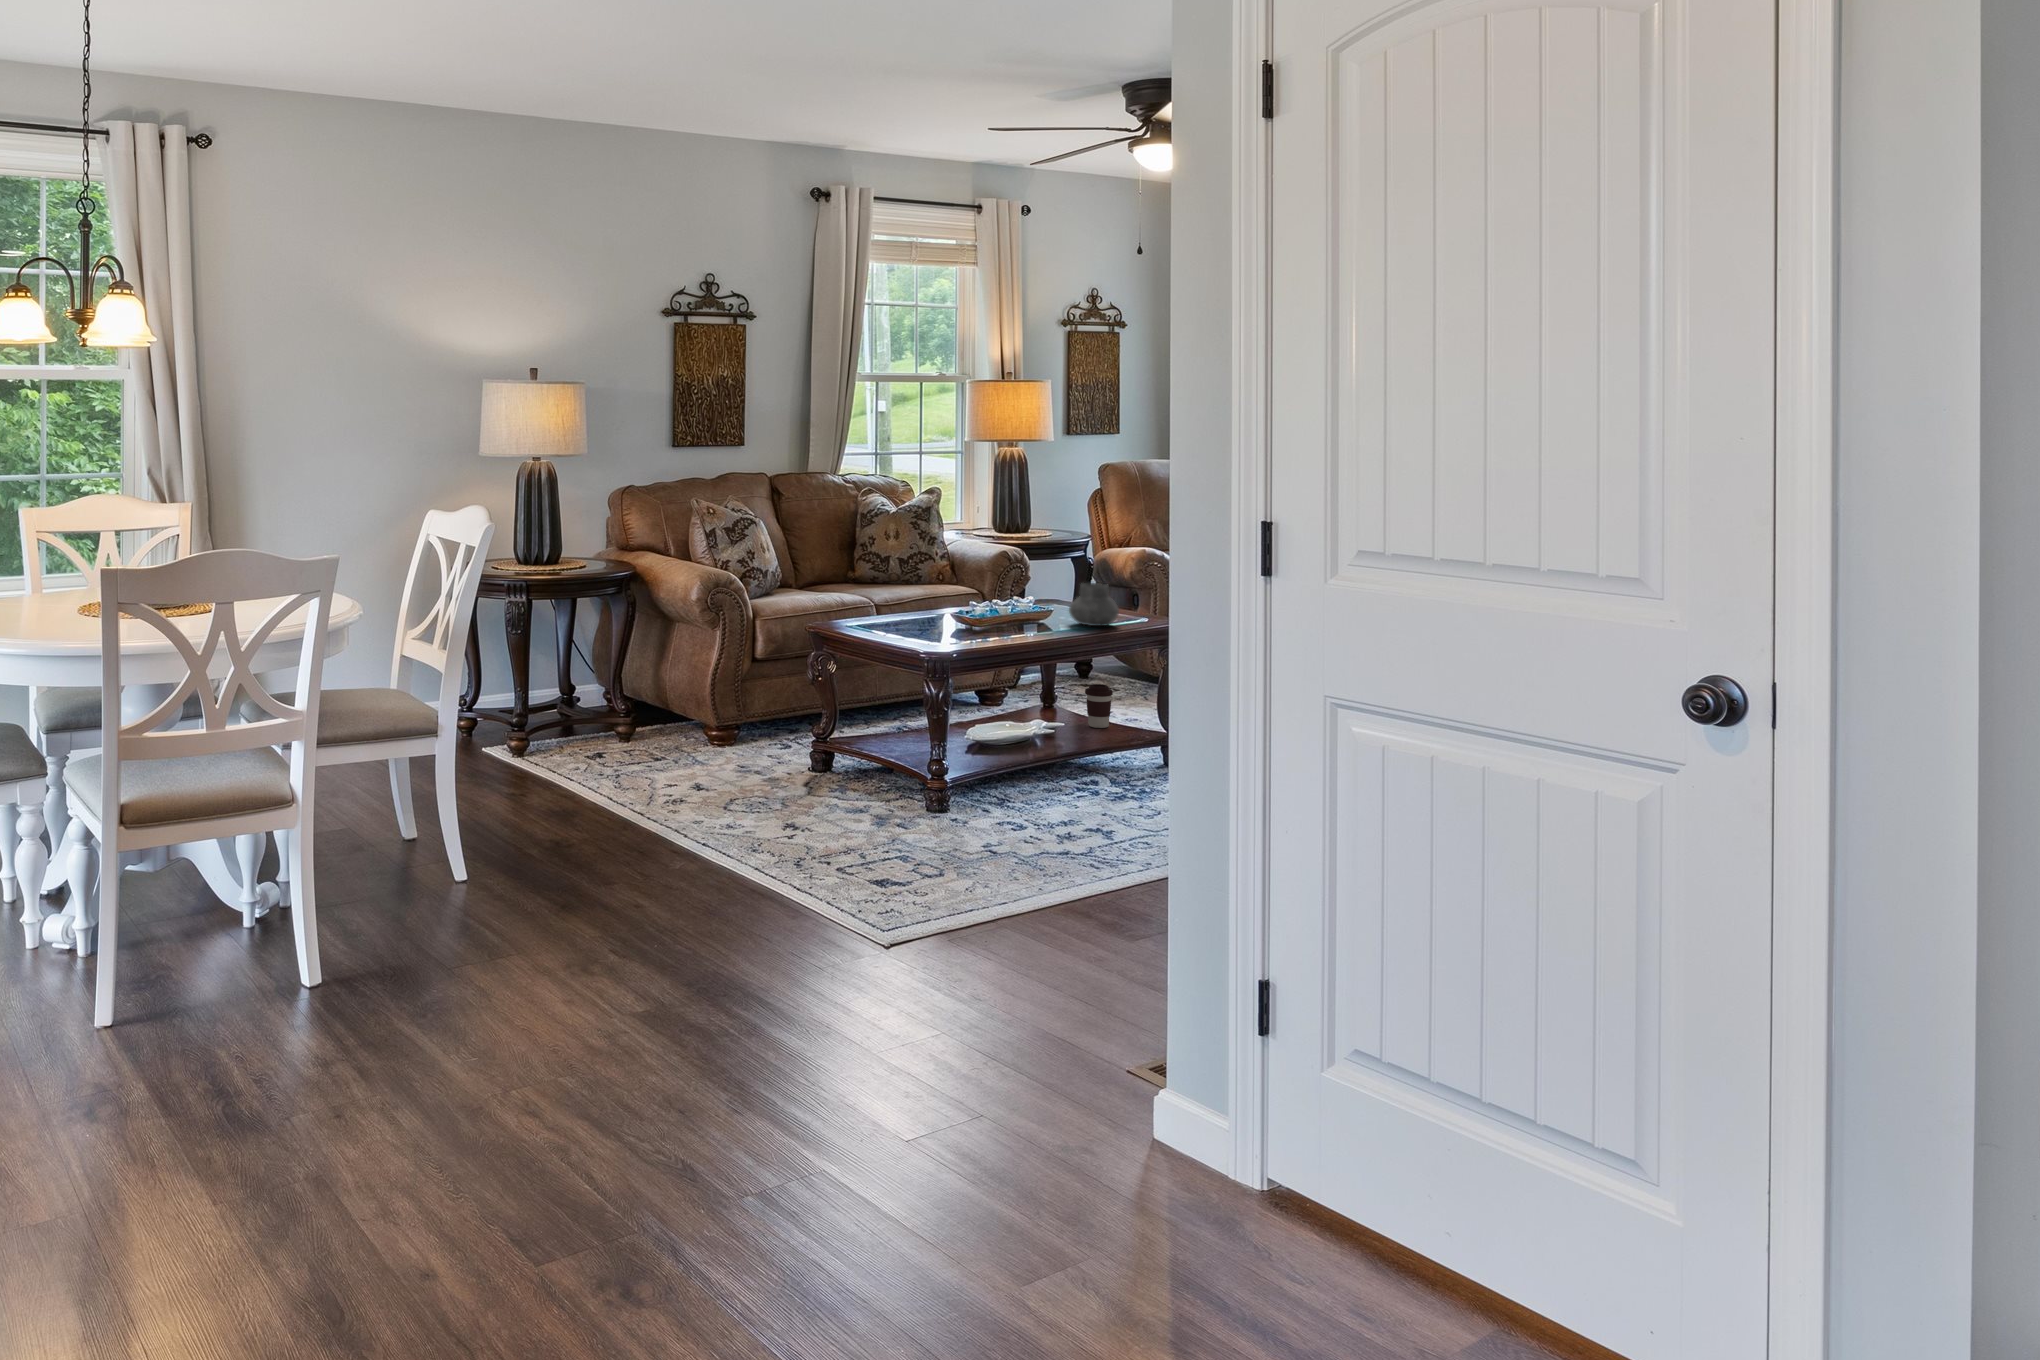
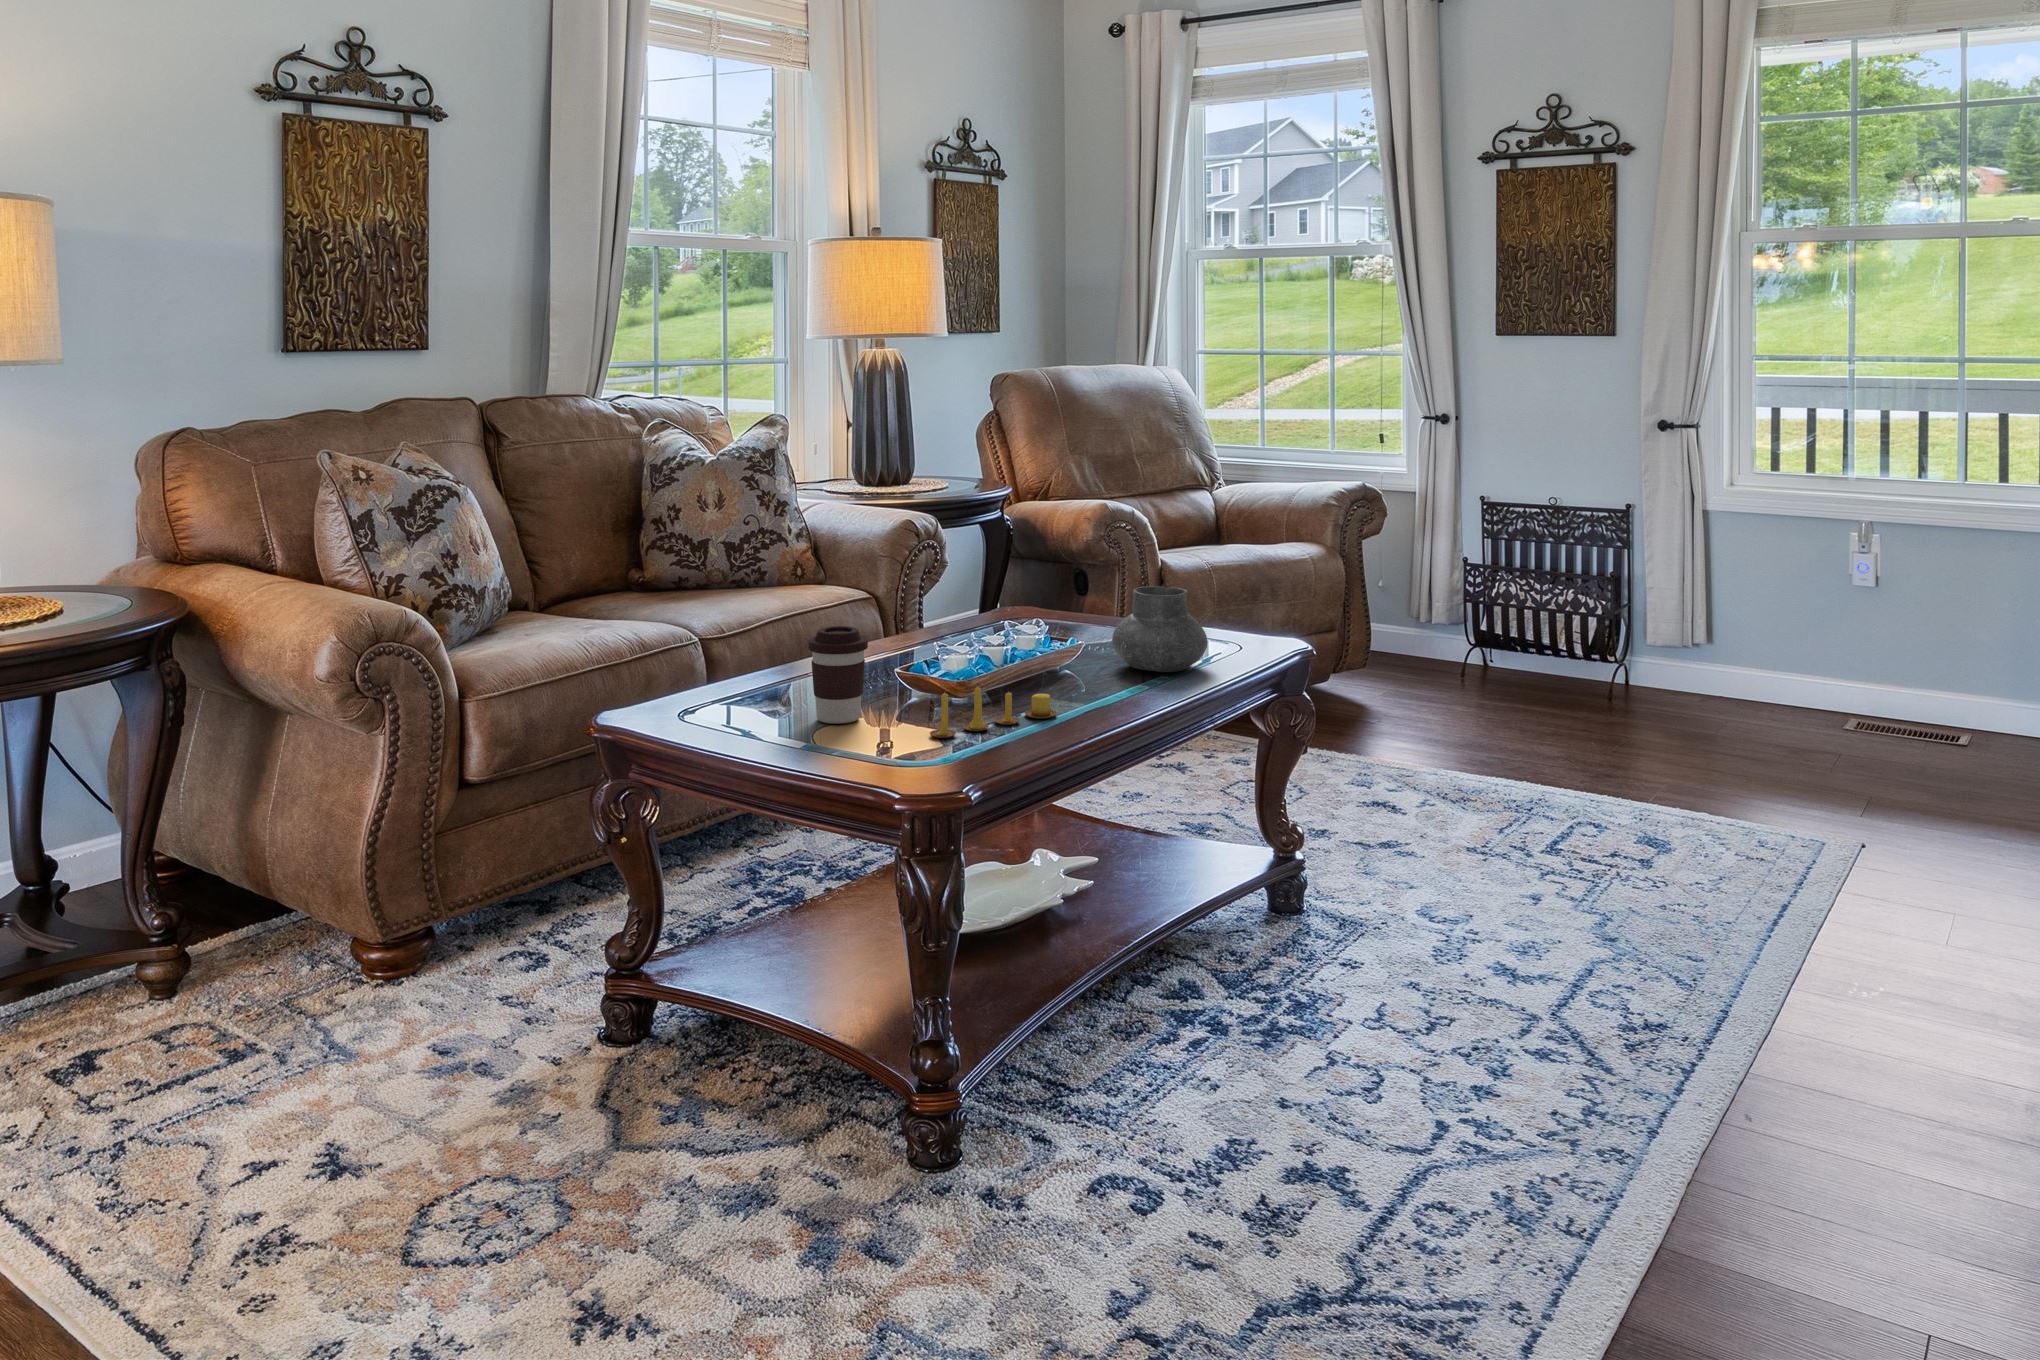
candle: none [952,616,1020,639] -> present [930,684,1057,738]
coffee cup: present [1085,684,1113,728] -> present [808,626,868,724]

